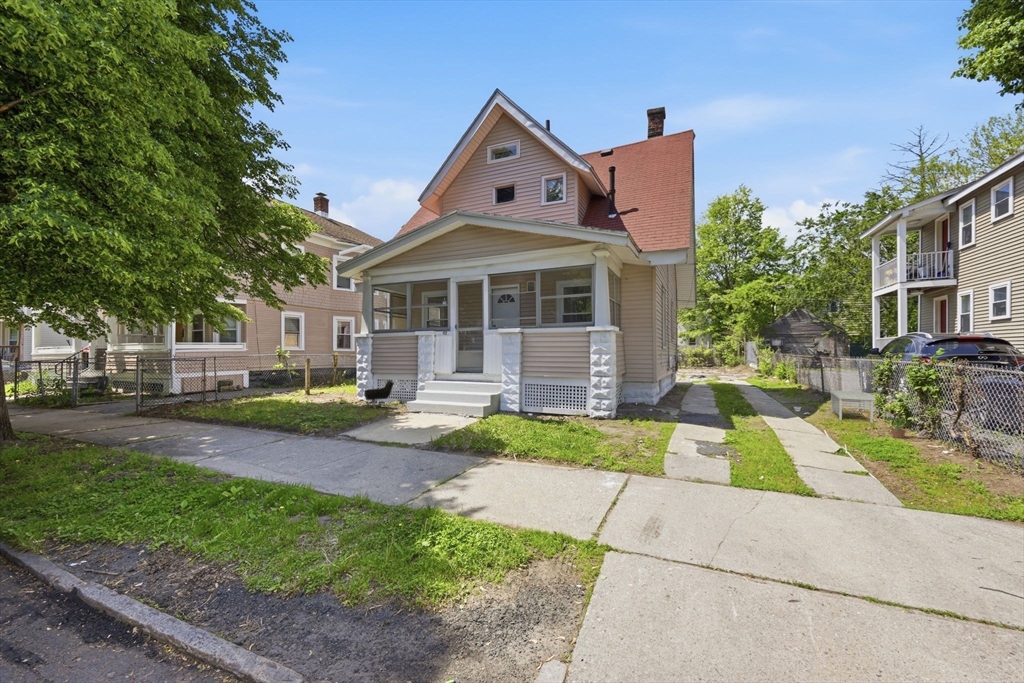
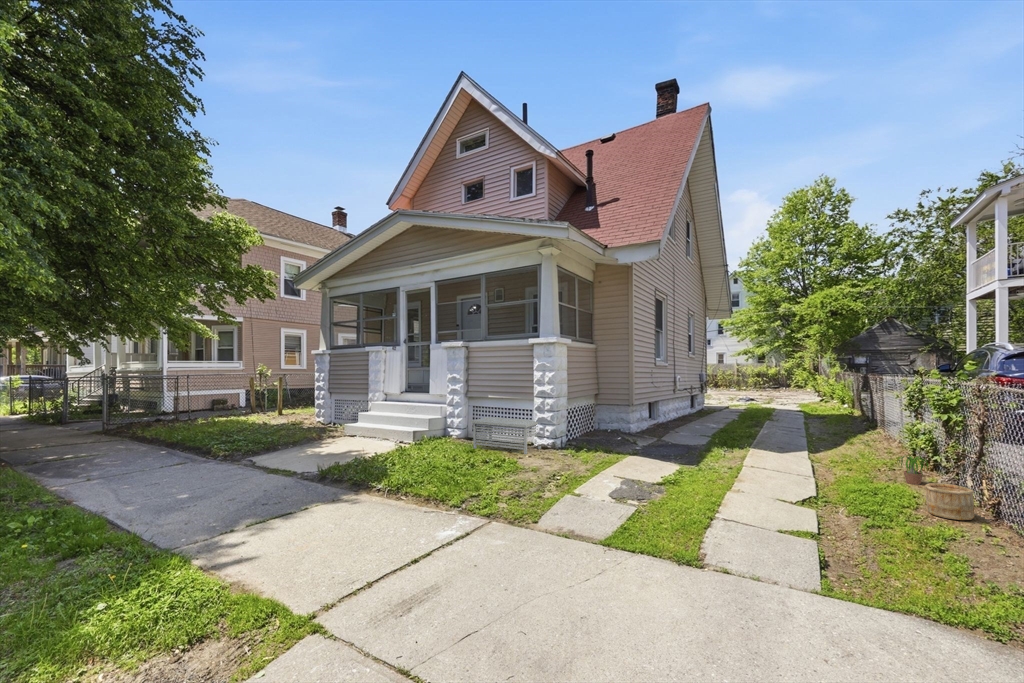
lounge chair: present [364,381,394,408] -> none [308,400,345,430]
storage bench: present [830,390,875,423] -> present [471,417,541,454]
wooden bucket: none [926,436,961,460] -> present [924,483,974,520]

